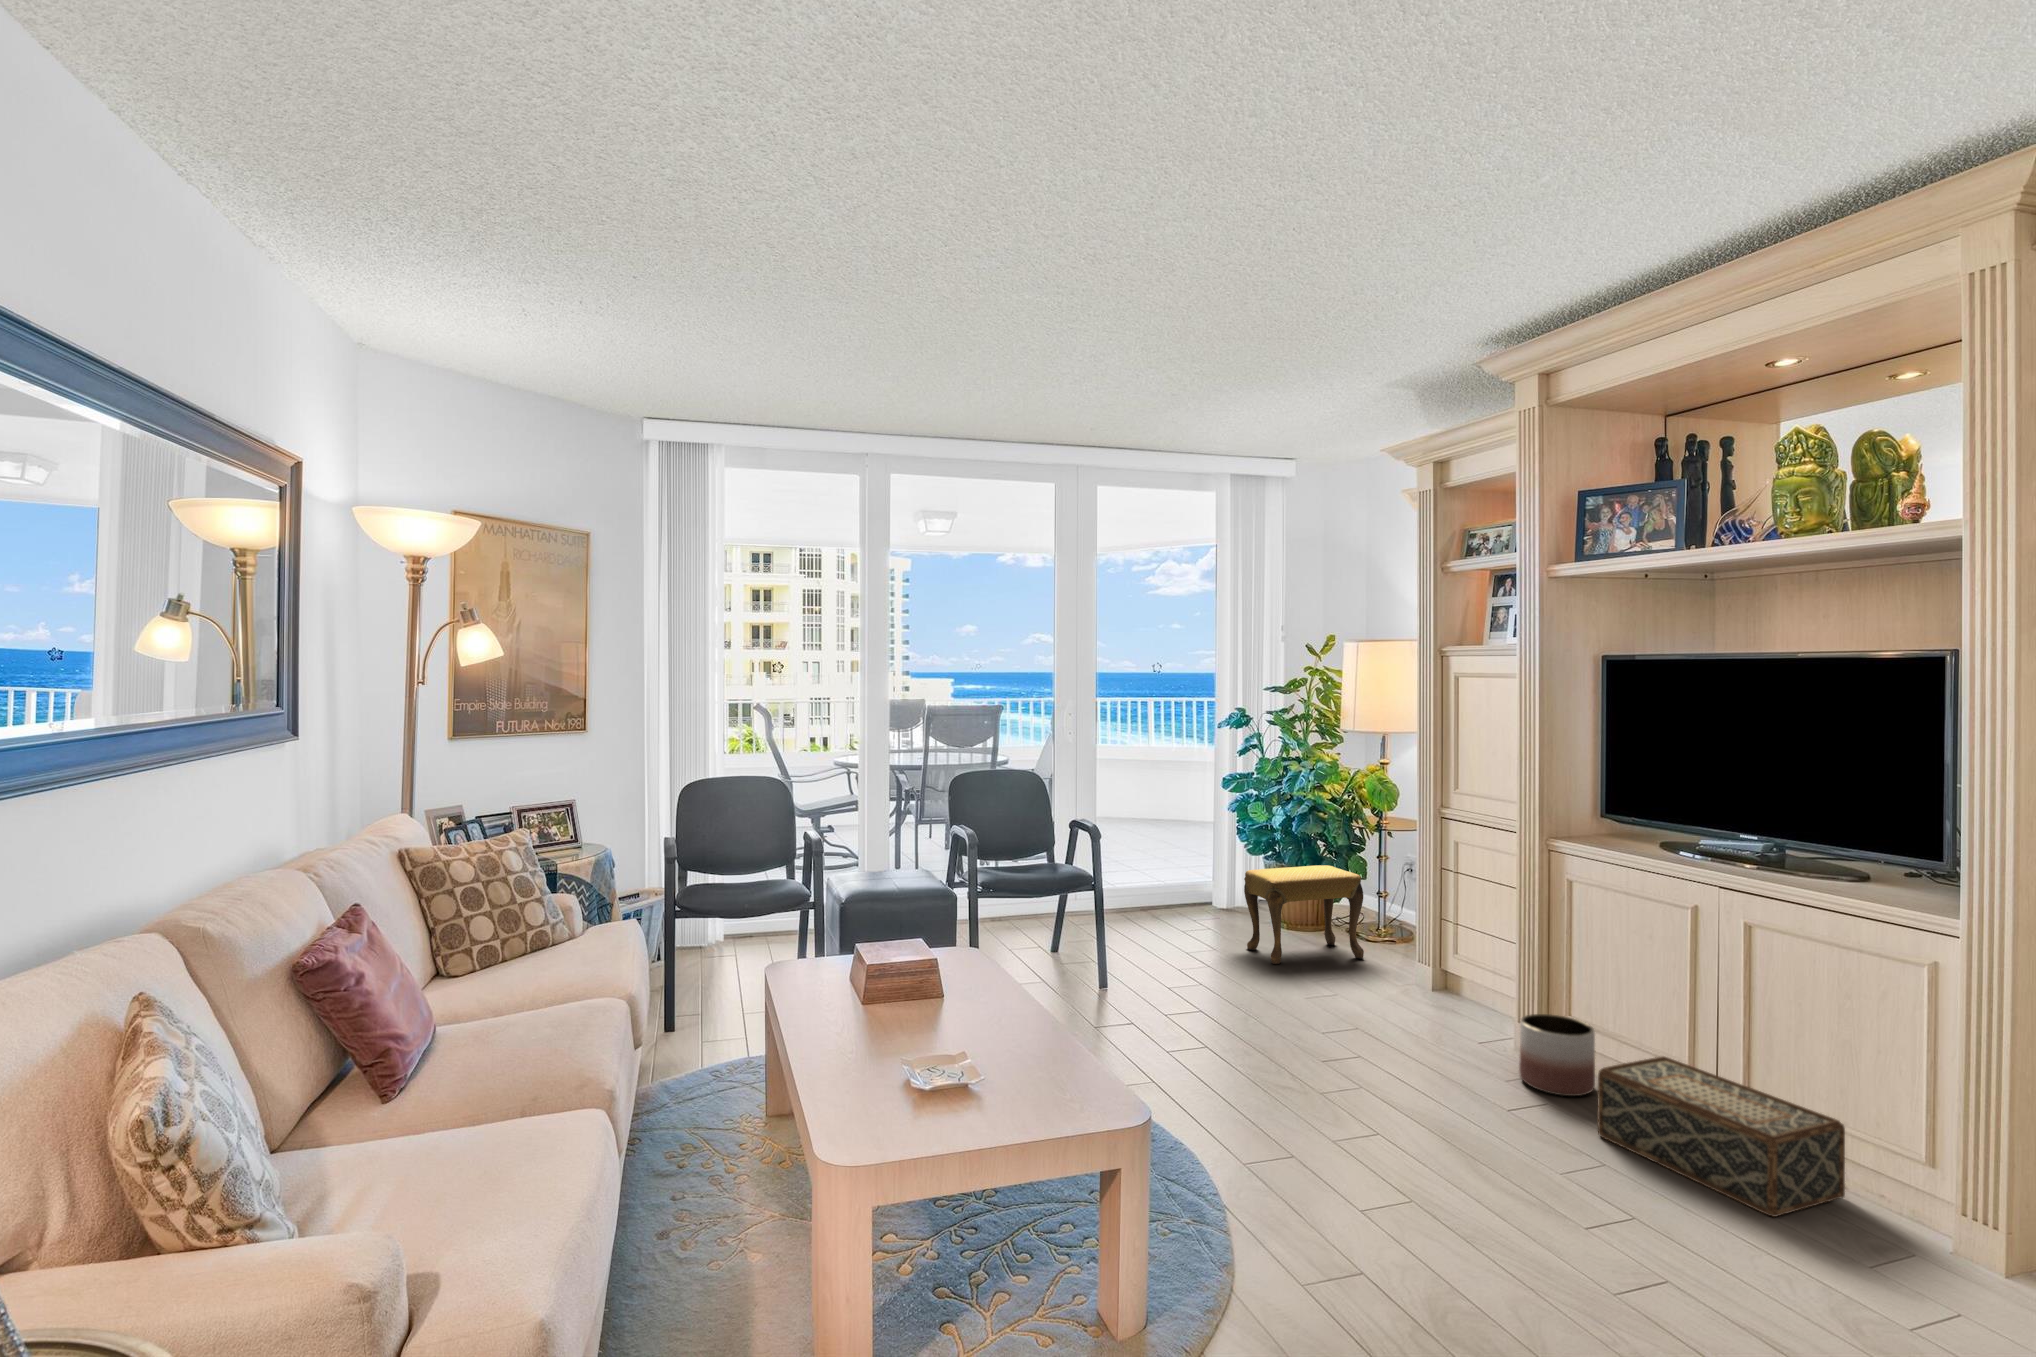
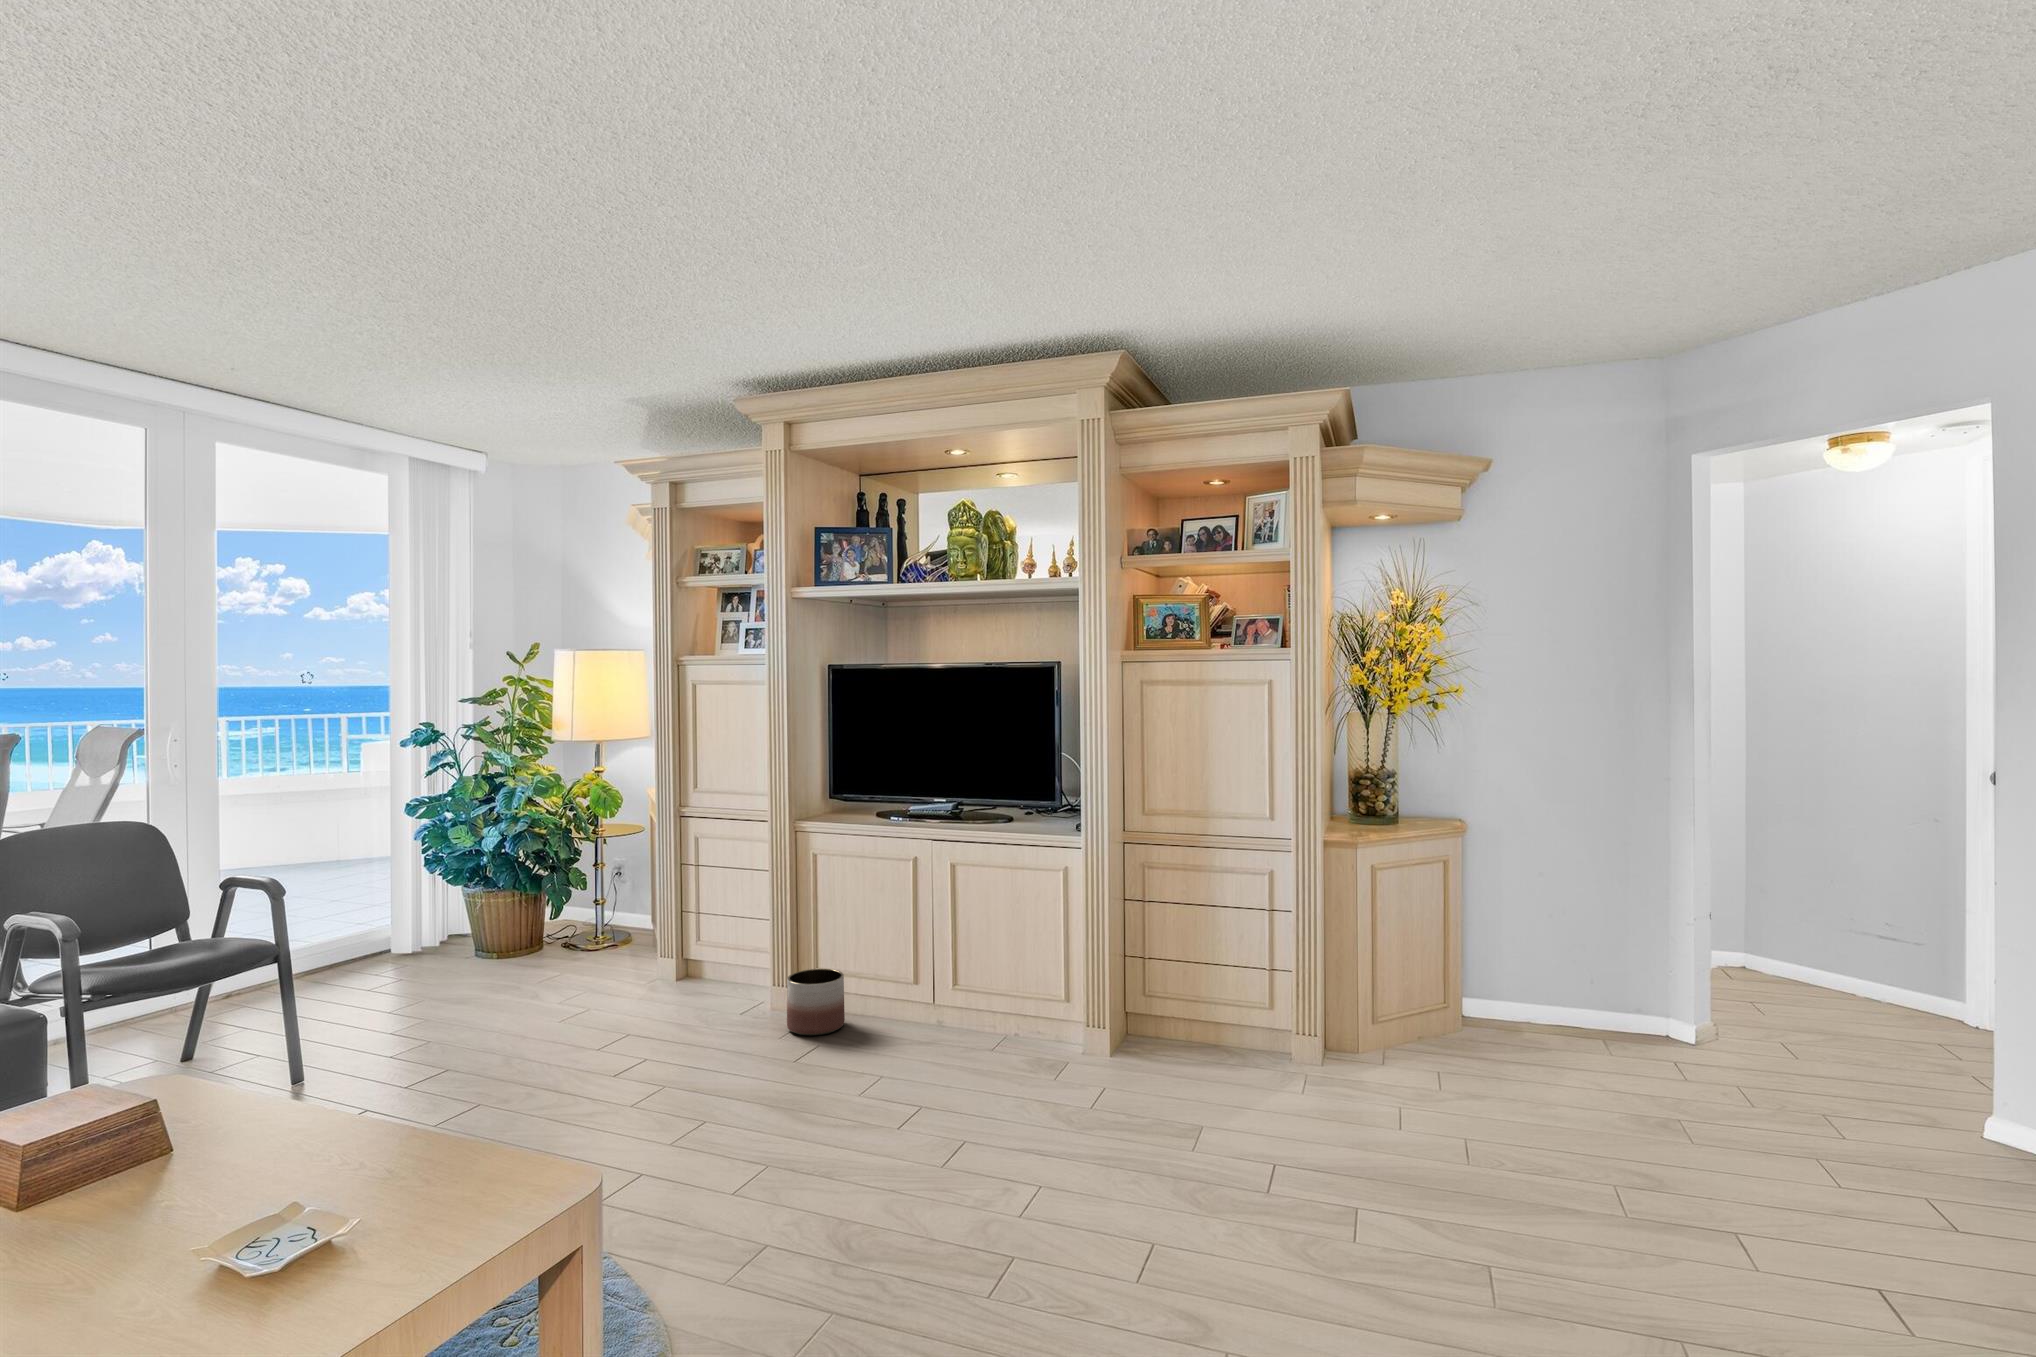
footstool: present [1244,865,1364,964] -> none [462,881,596,994]
woven basket: present [1598,1056,1845,1217] -> none [864,979,1019,1070]

